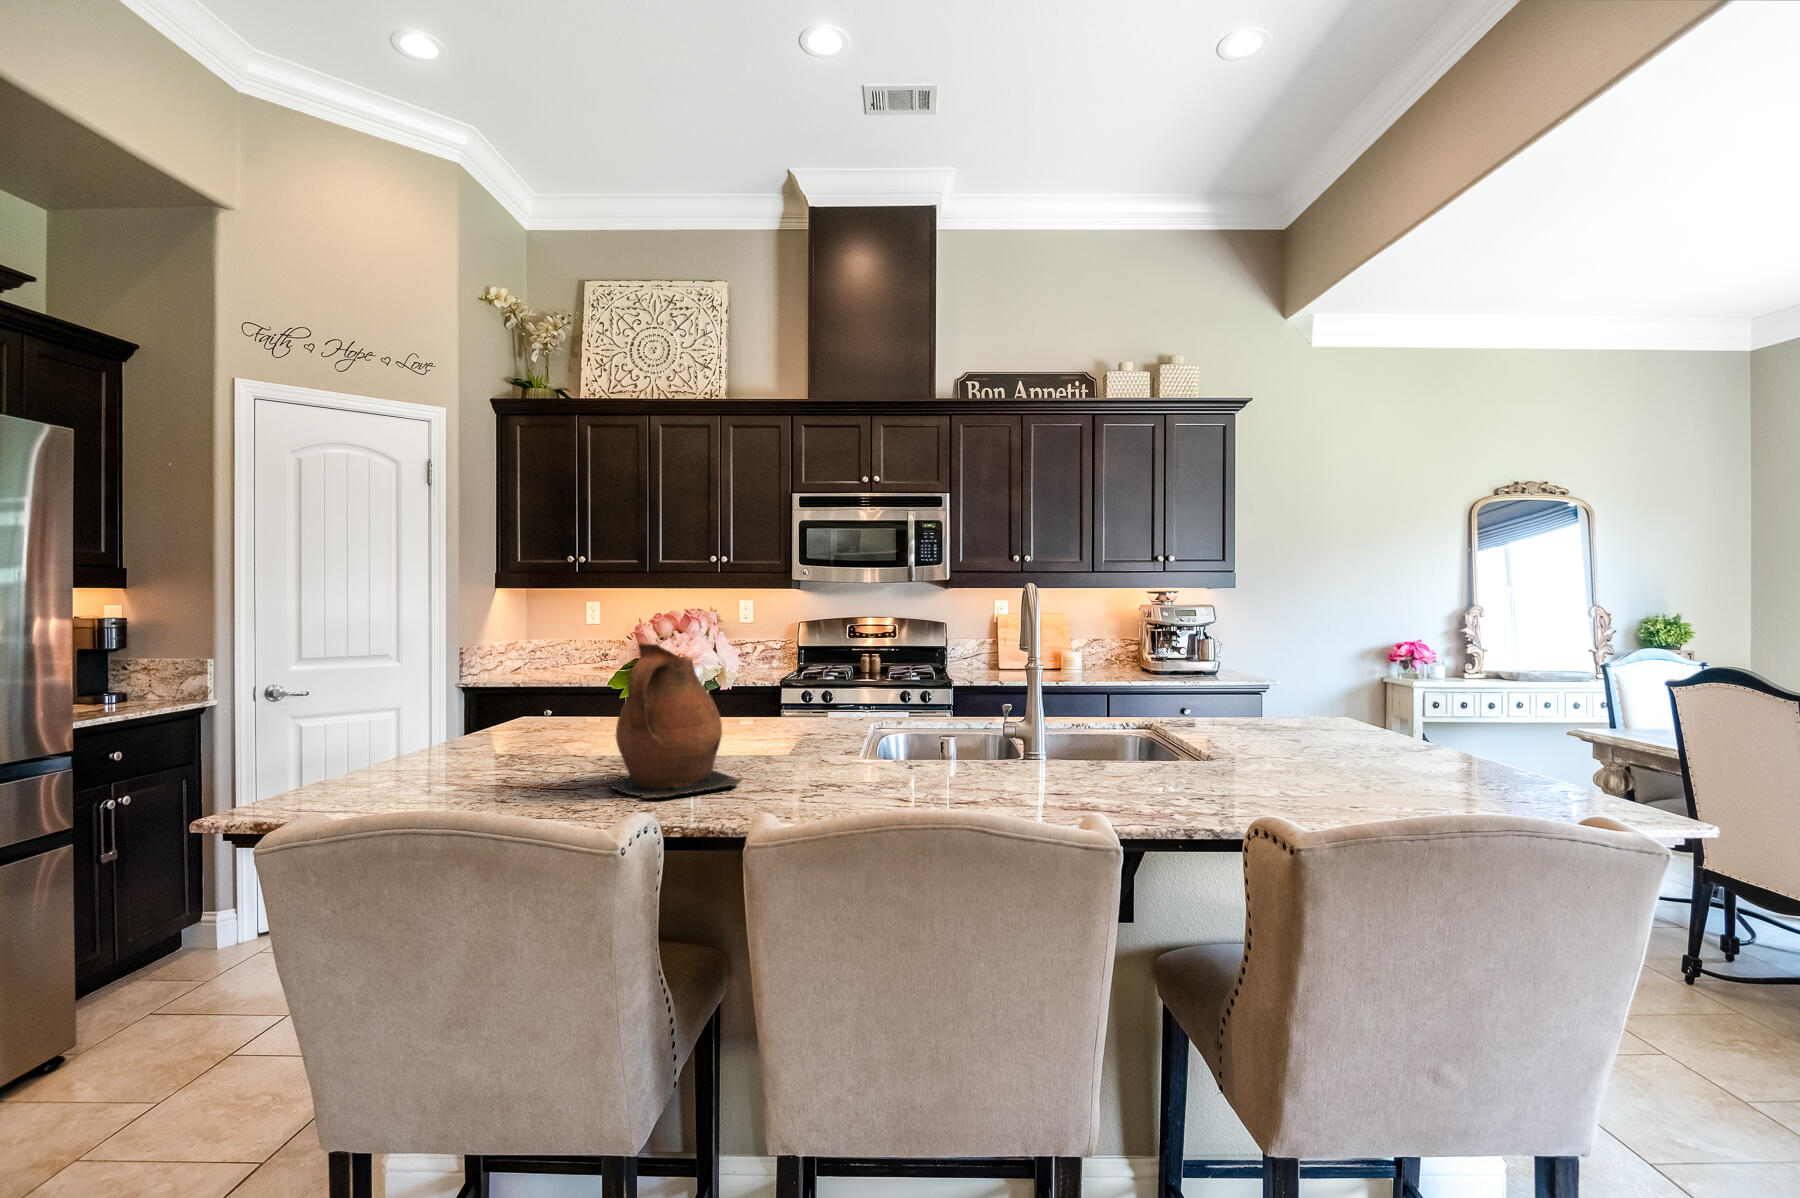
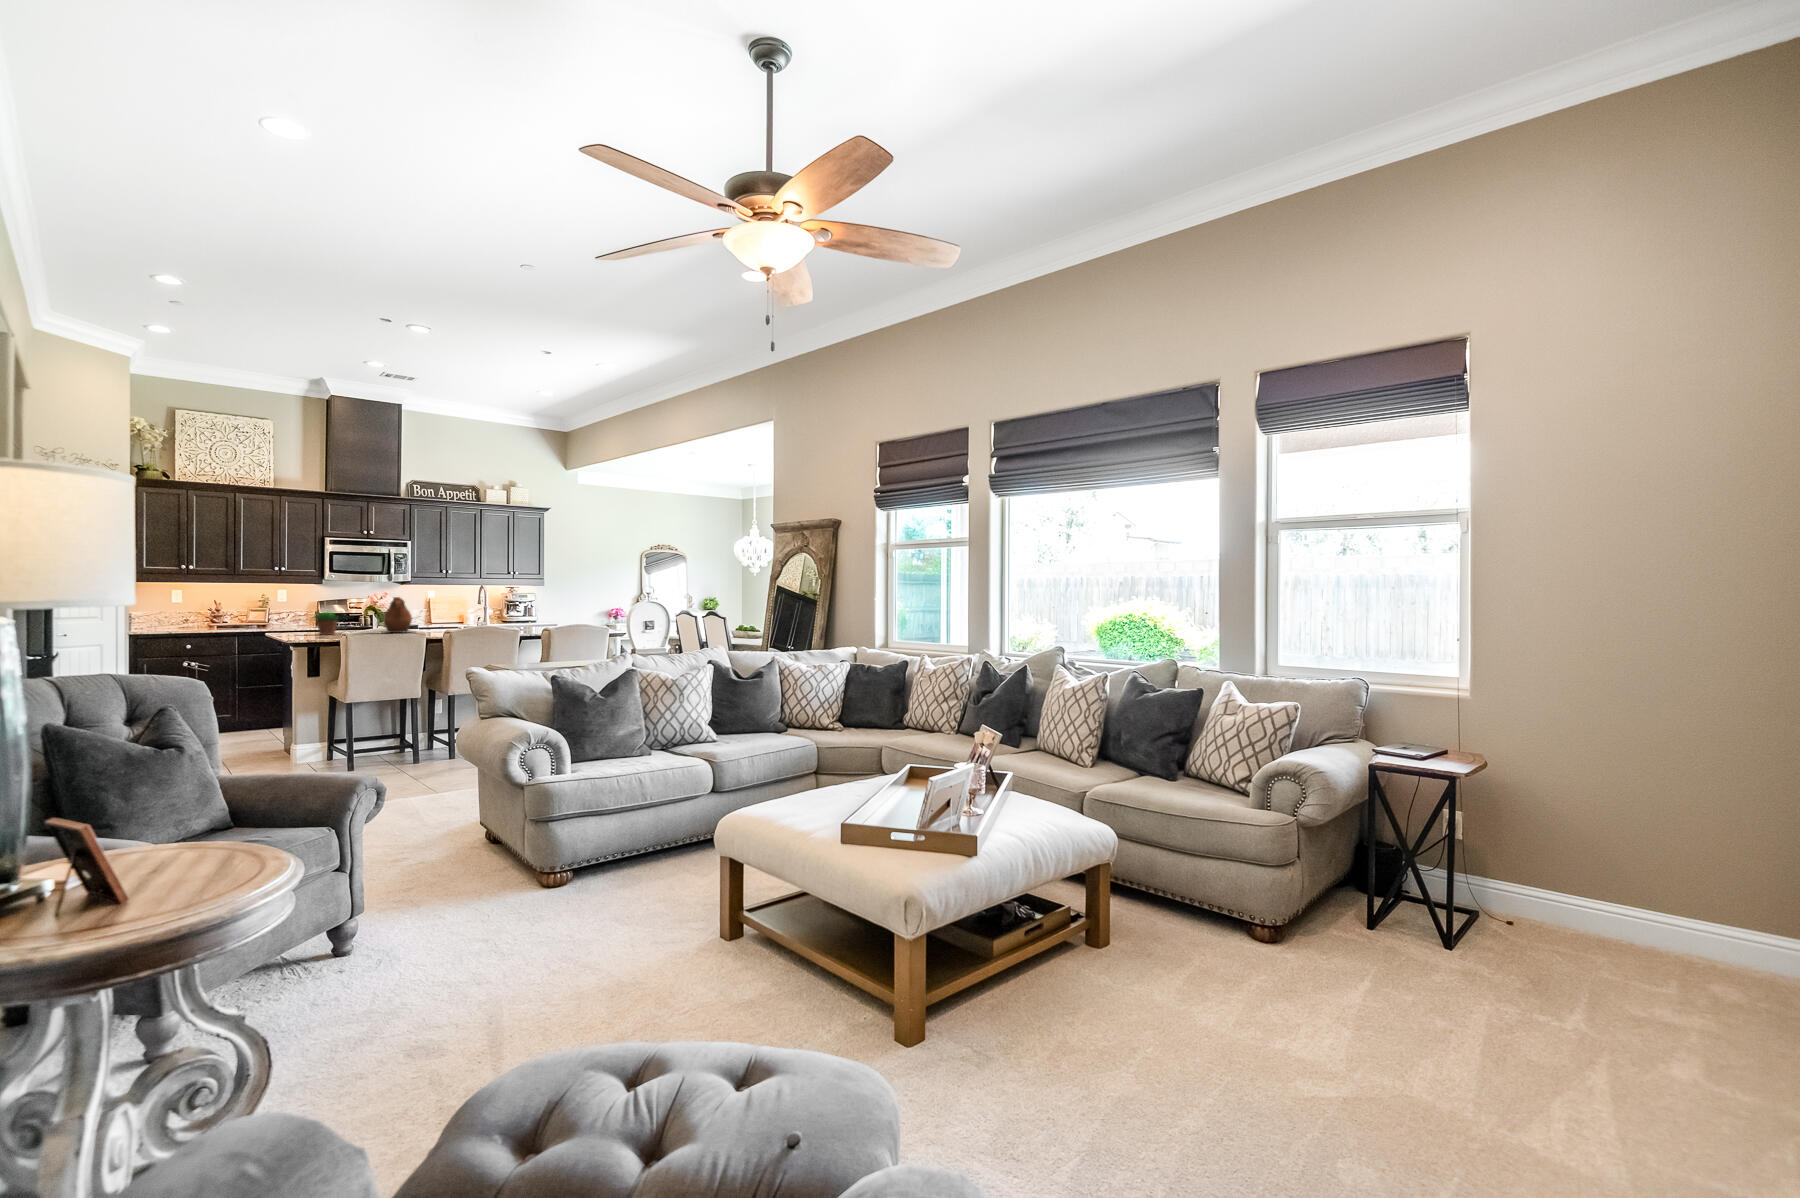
succulent plant: none [352,697,461,796] -> present [314,612,338,635]

